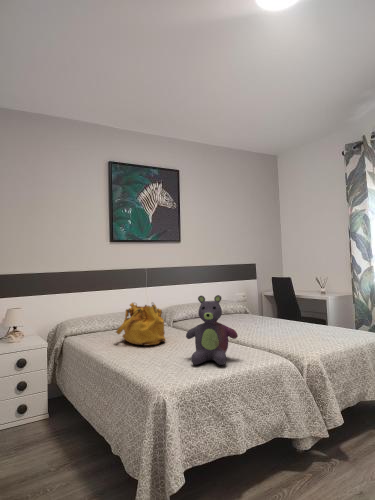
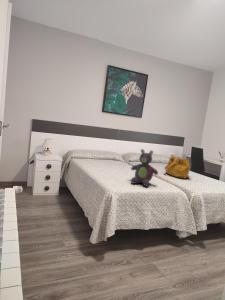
handbag: present [116,303,165,346] -> present [165,155,190,178]

